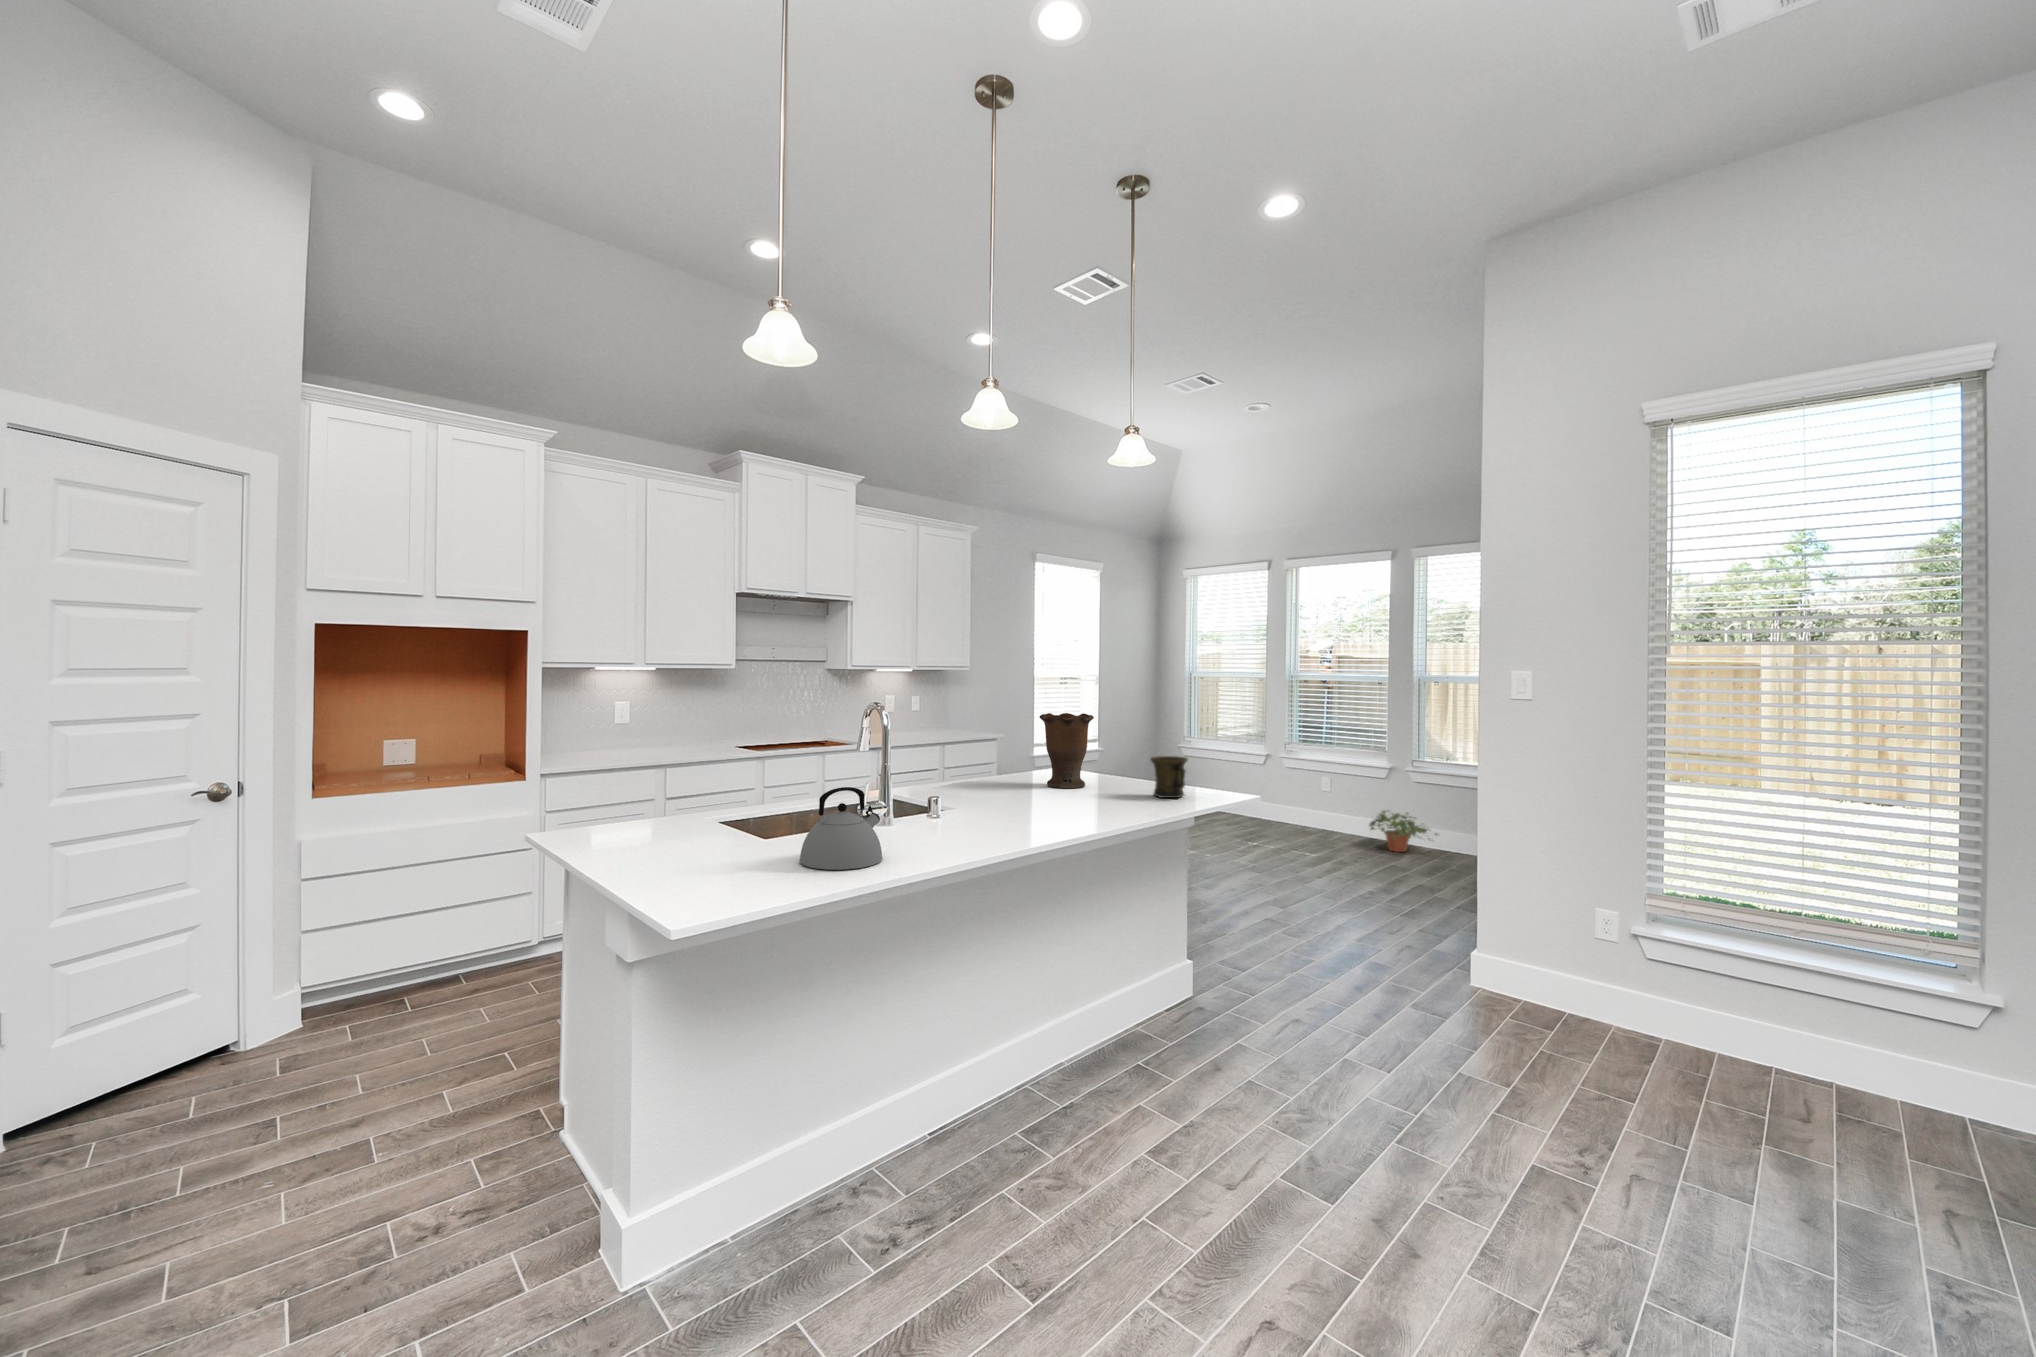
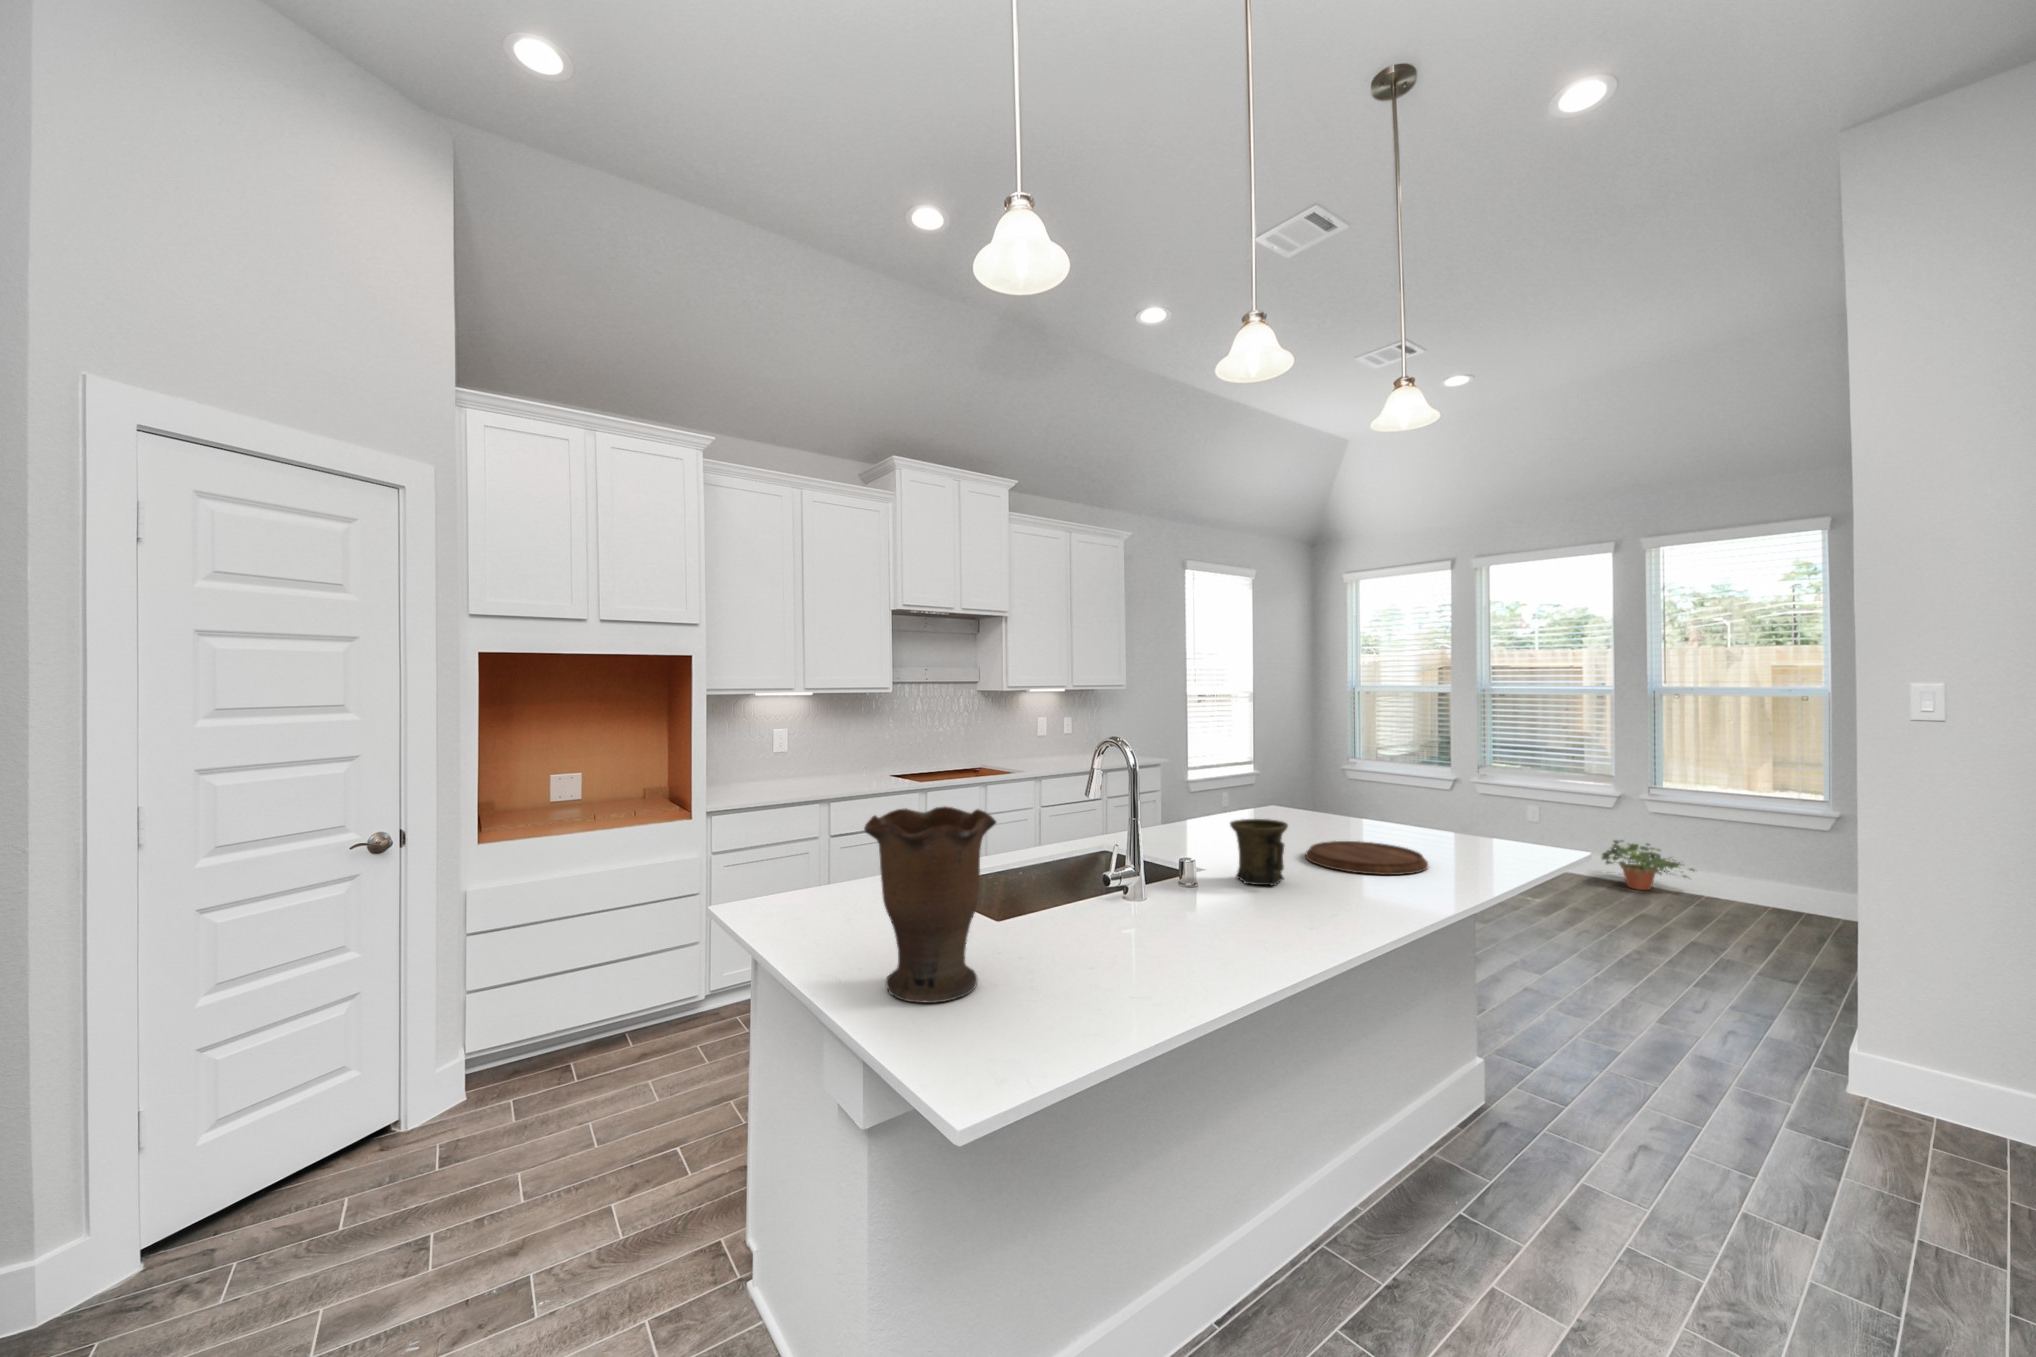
vase: present [1040,713,1094,788] -> present [864,807,996,1003]
mug: present [1150,756,1188,798] -> present [1230,819,1288,885]
kettle: present [799,787,883,870] -> none [1059,863,1173,985]
cutting board: none [1043,791,1131,812] -> present [1306,841,1428,875]

